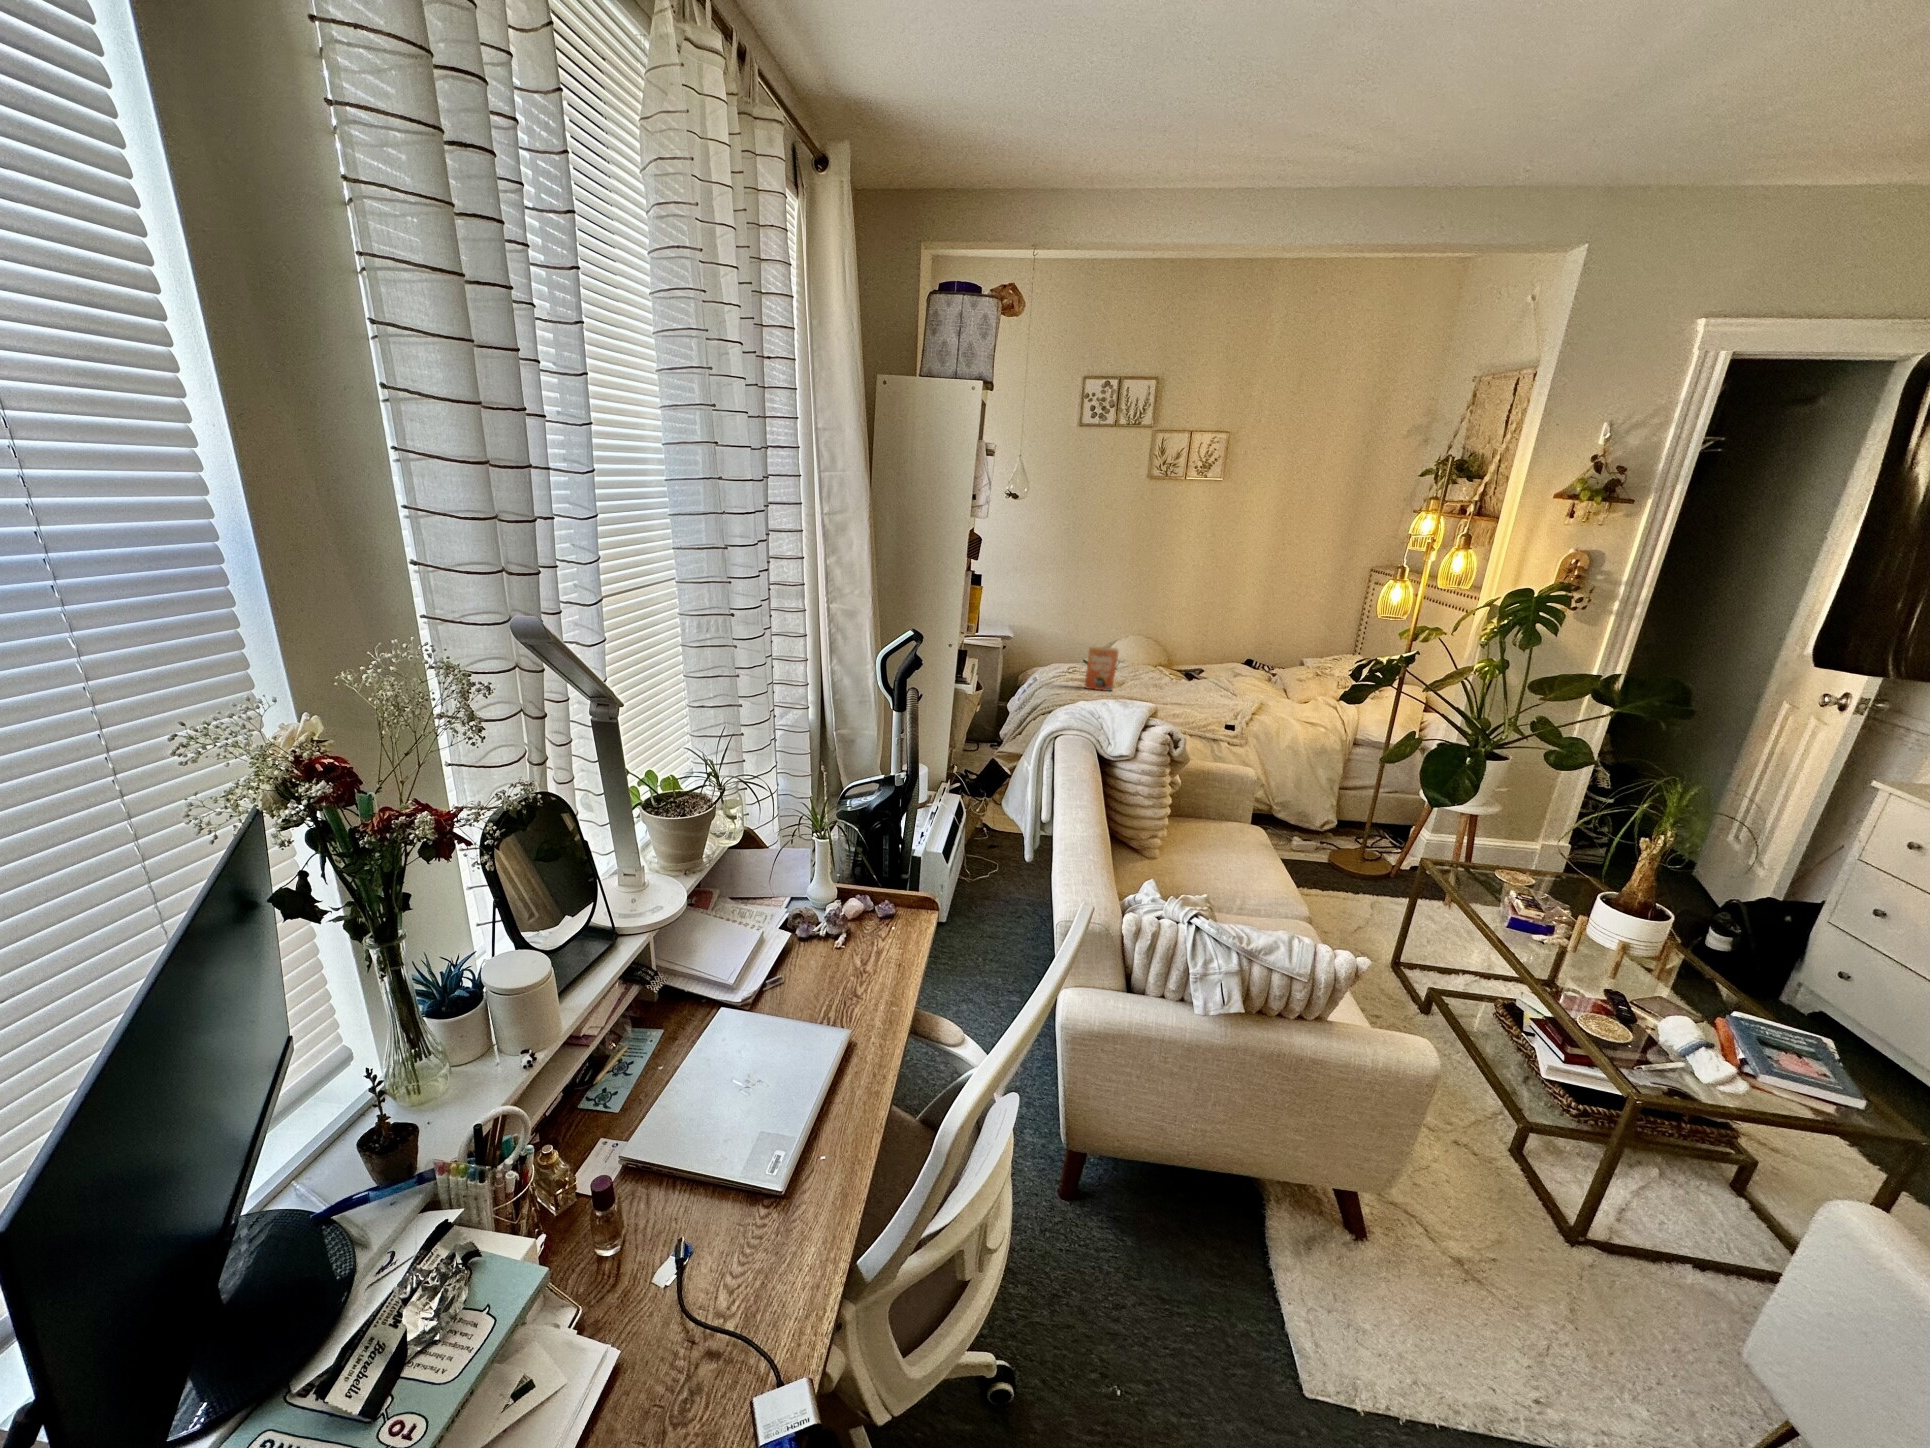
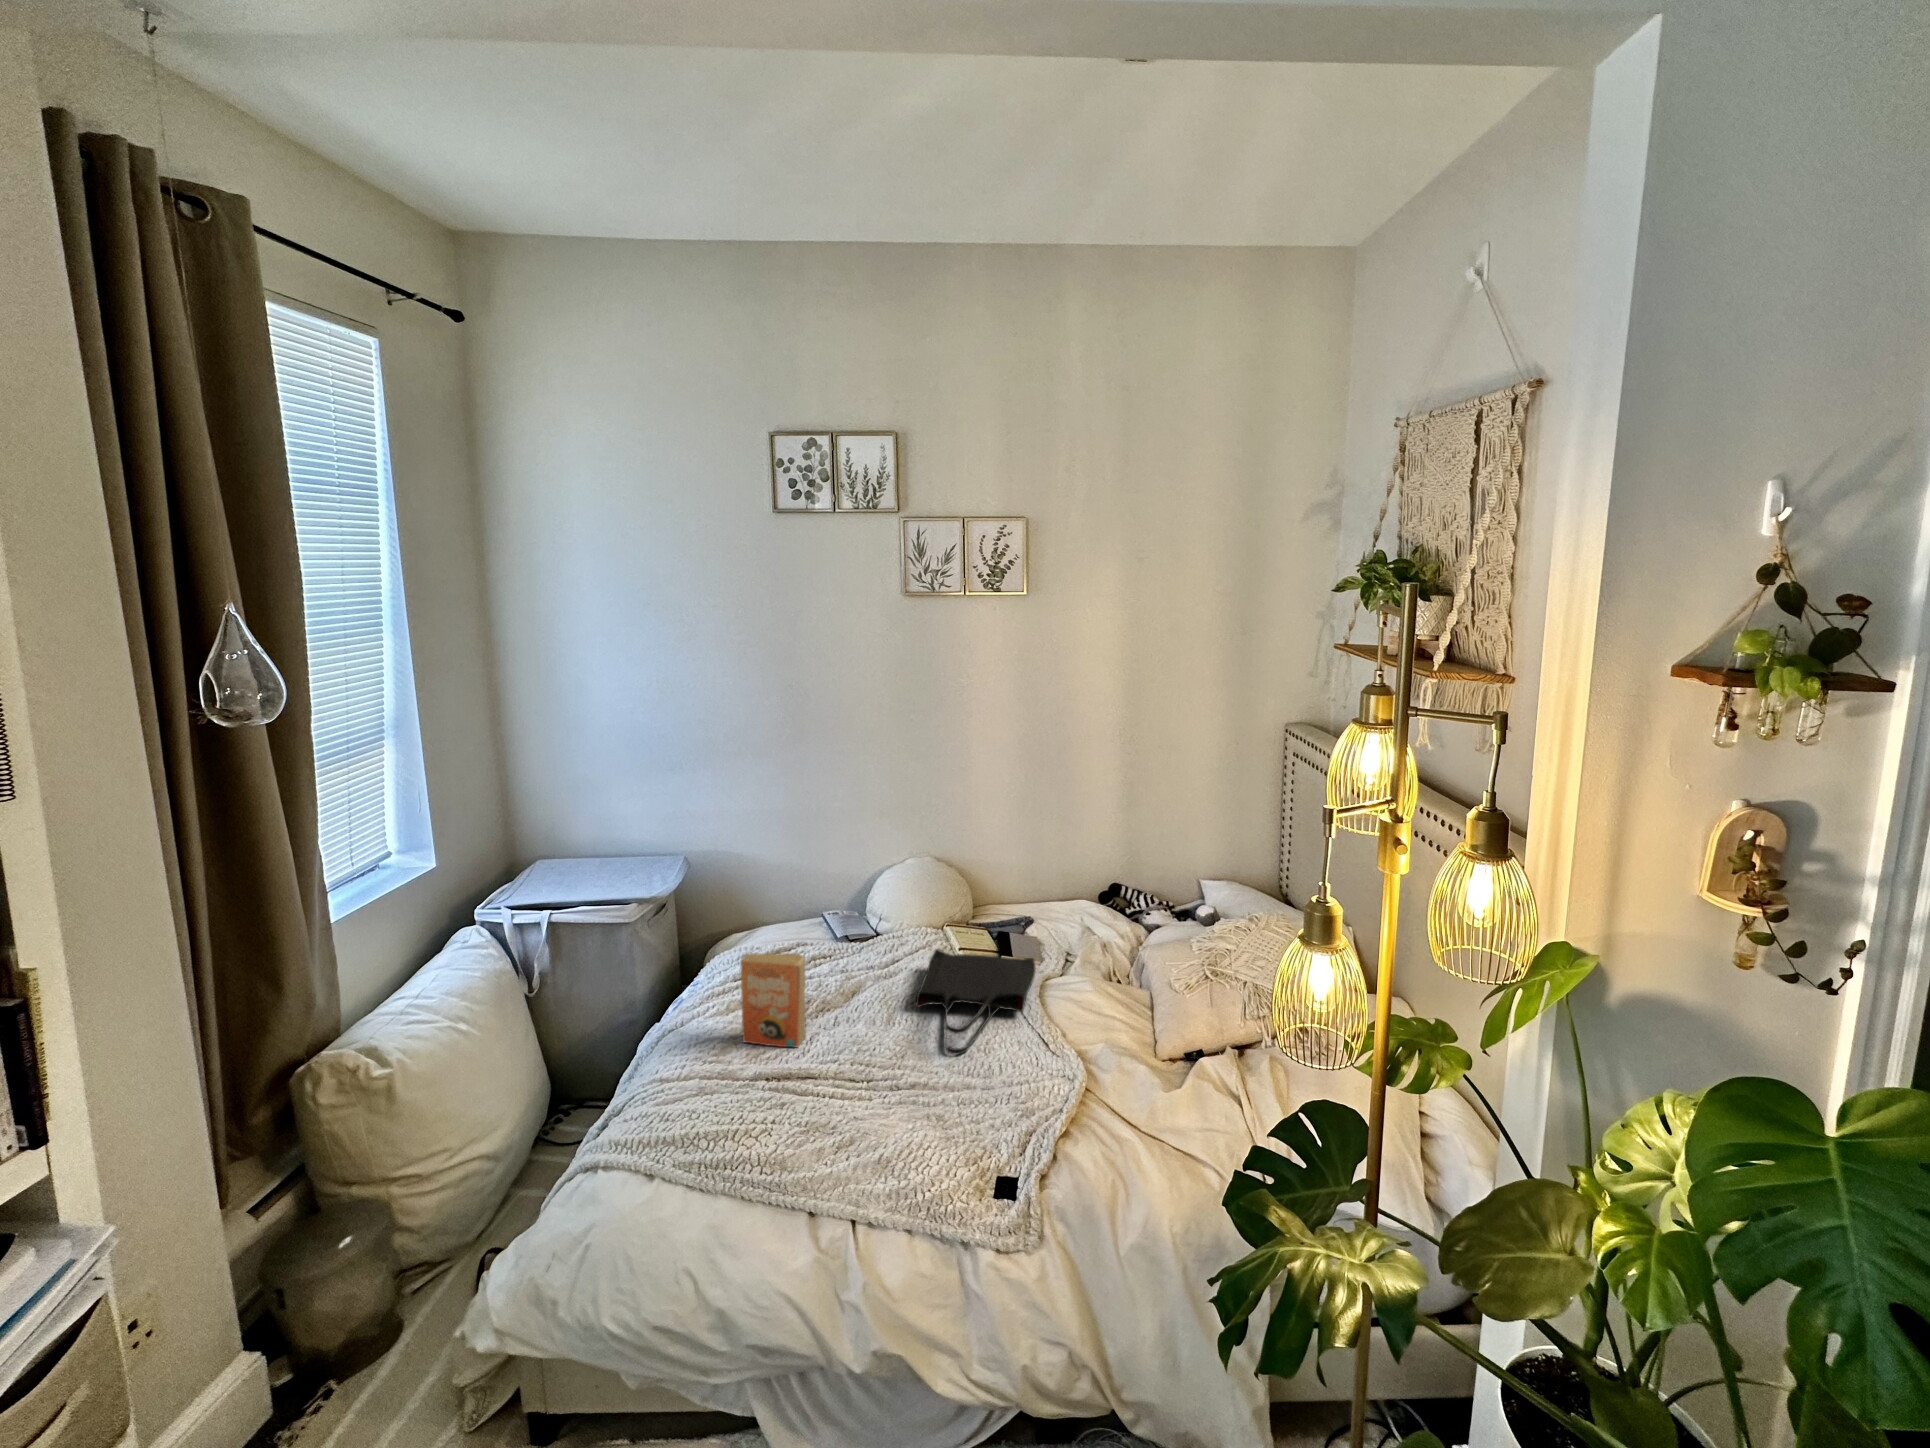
tote bag: none [1162,667,1220,698] -> present [916,949,1036,1055]

